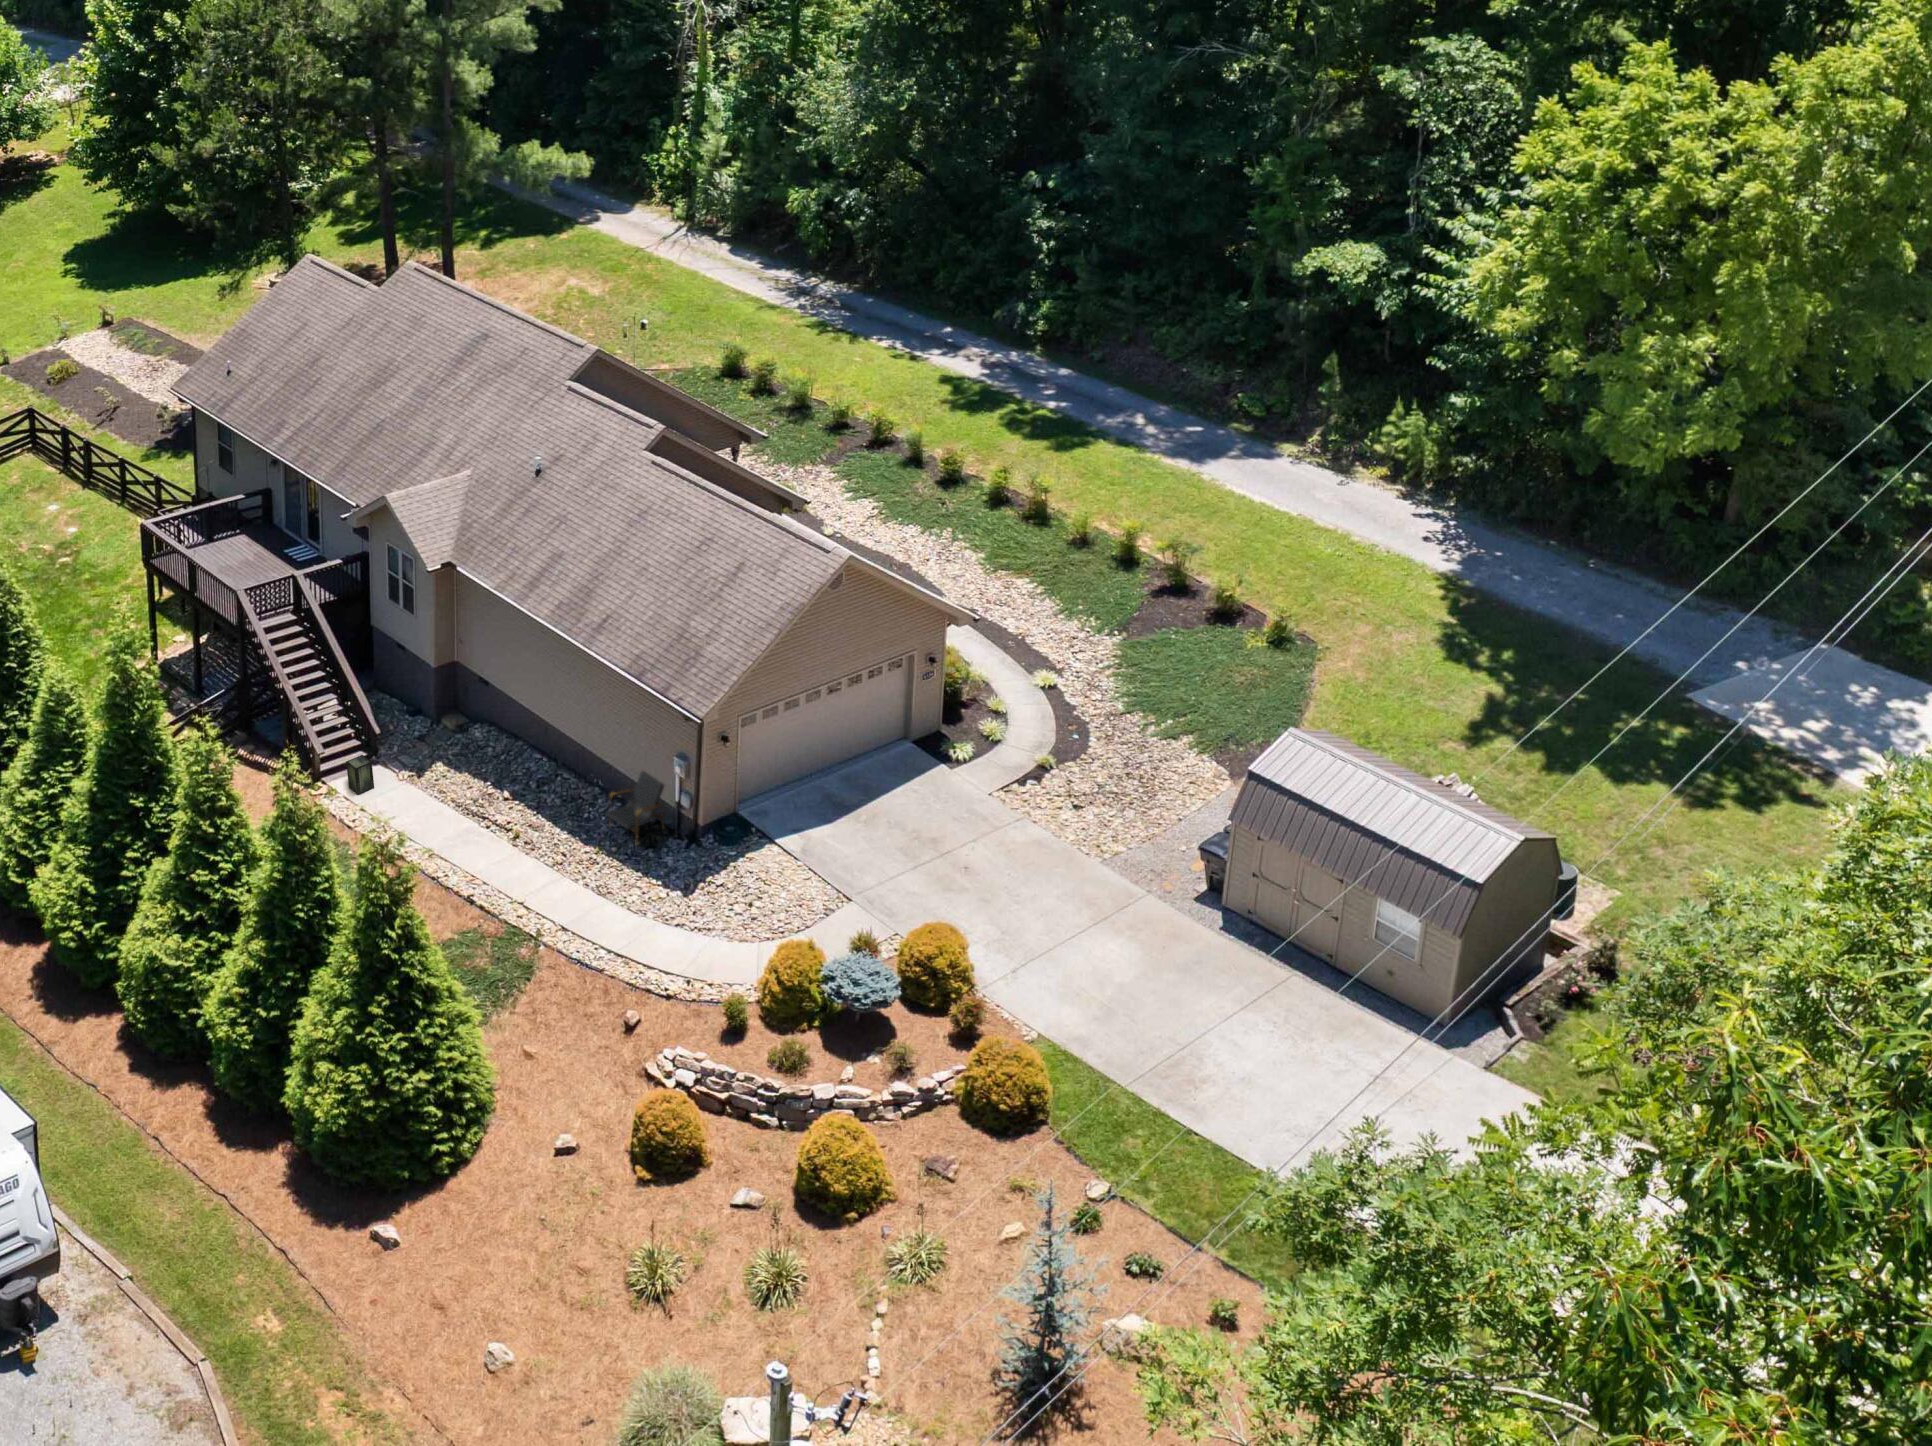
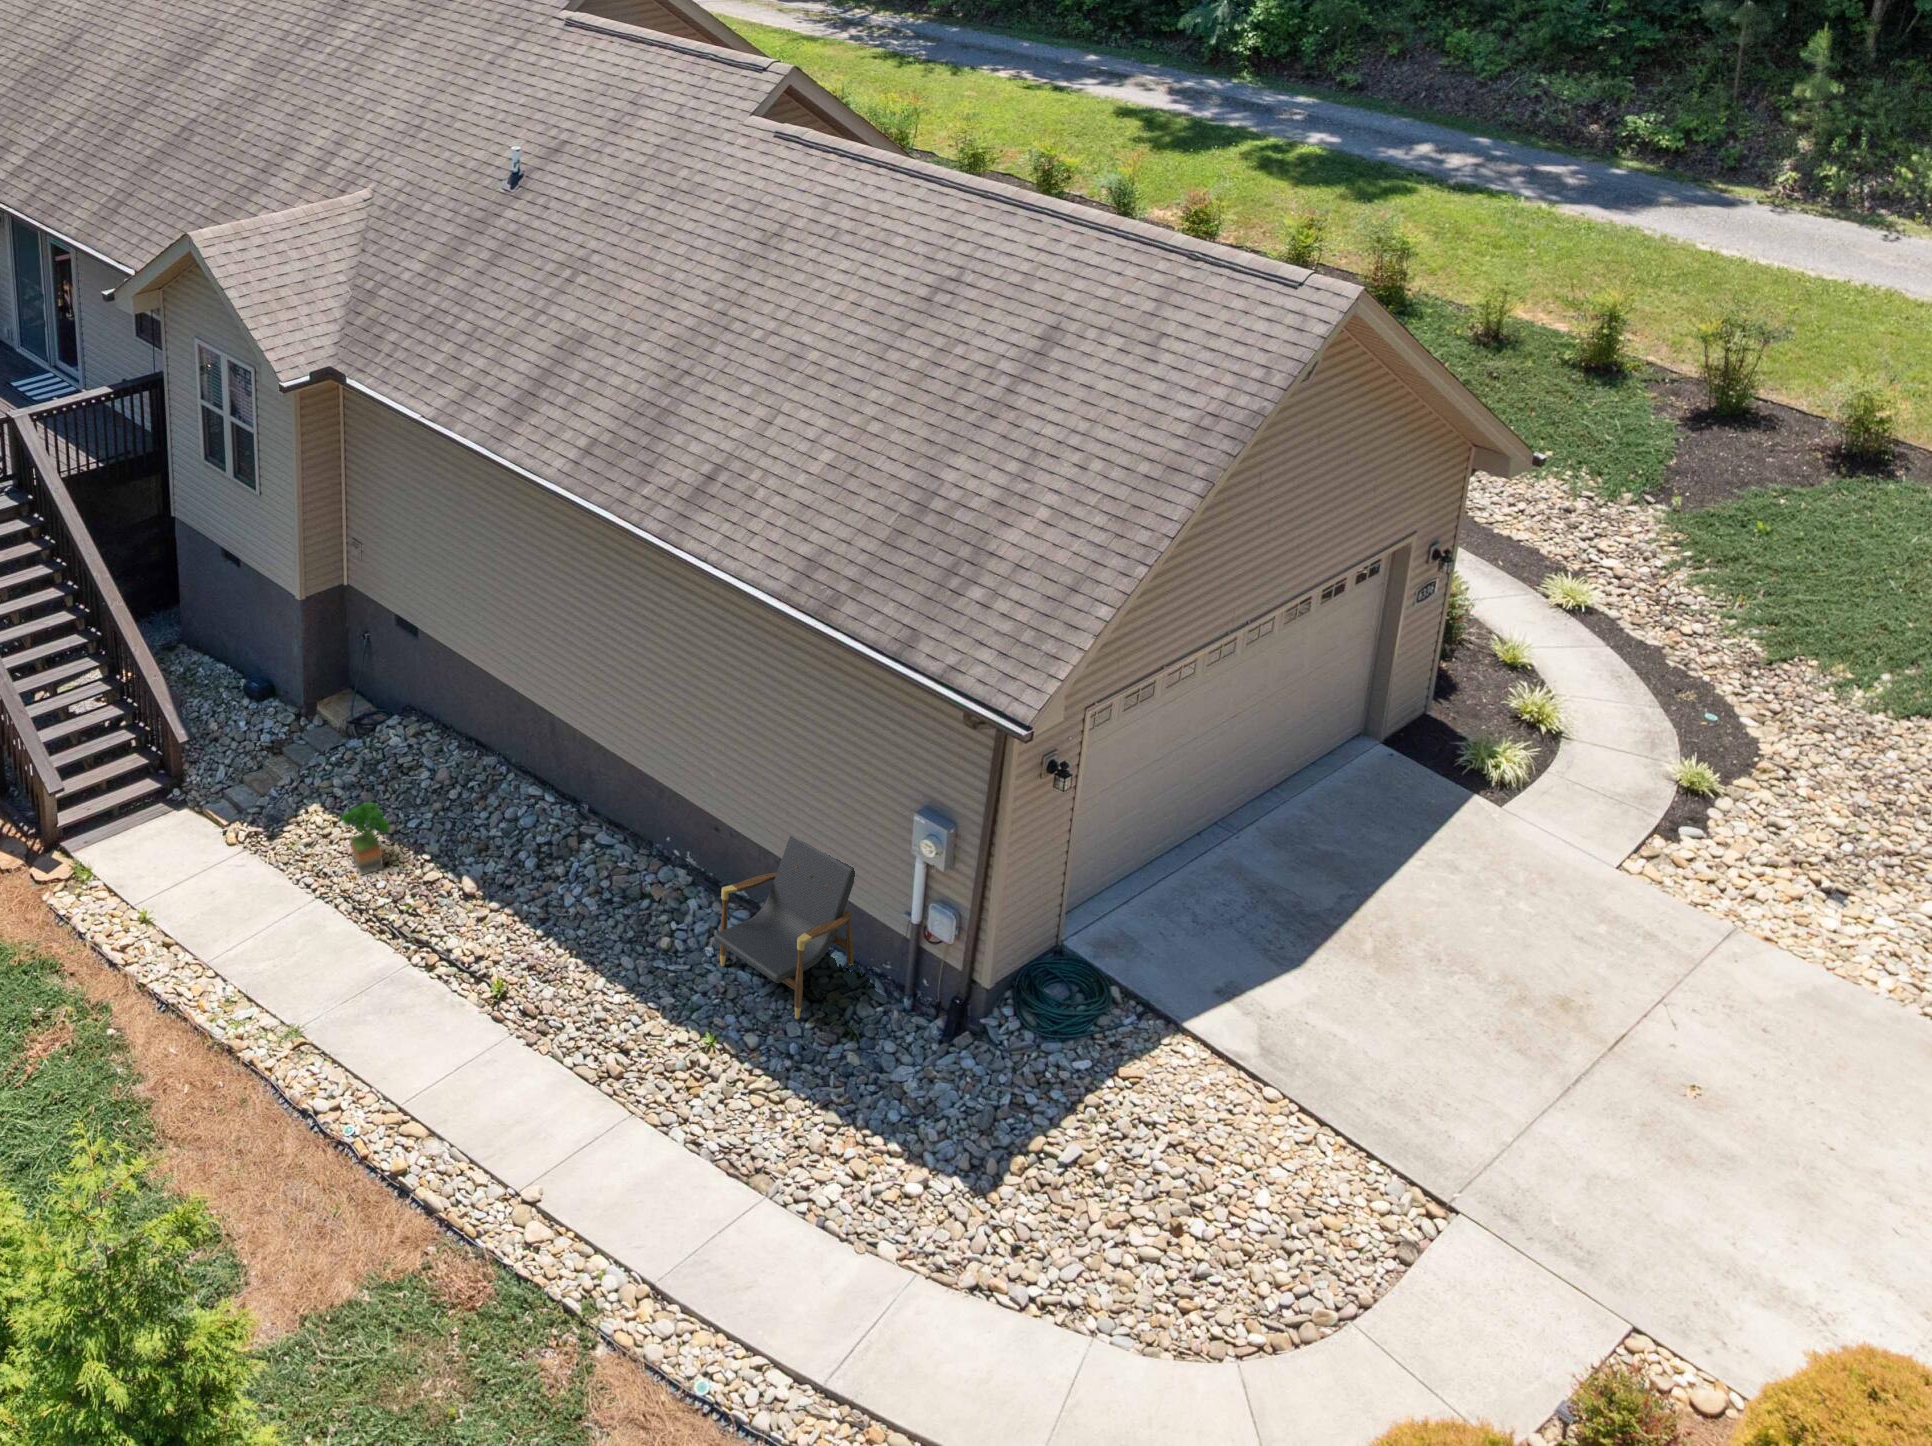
storage box: present [346,755,374,795] -> none [109,791,173,882]
potted tree: none [451,760,473,793] -> present [342,802,390,875]

